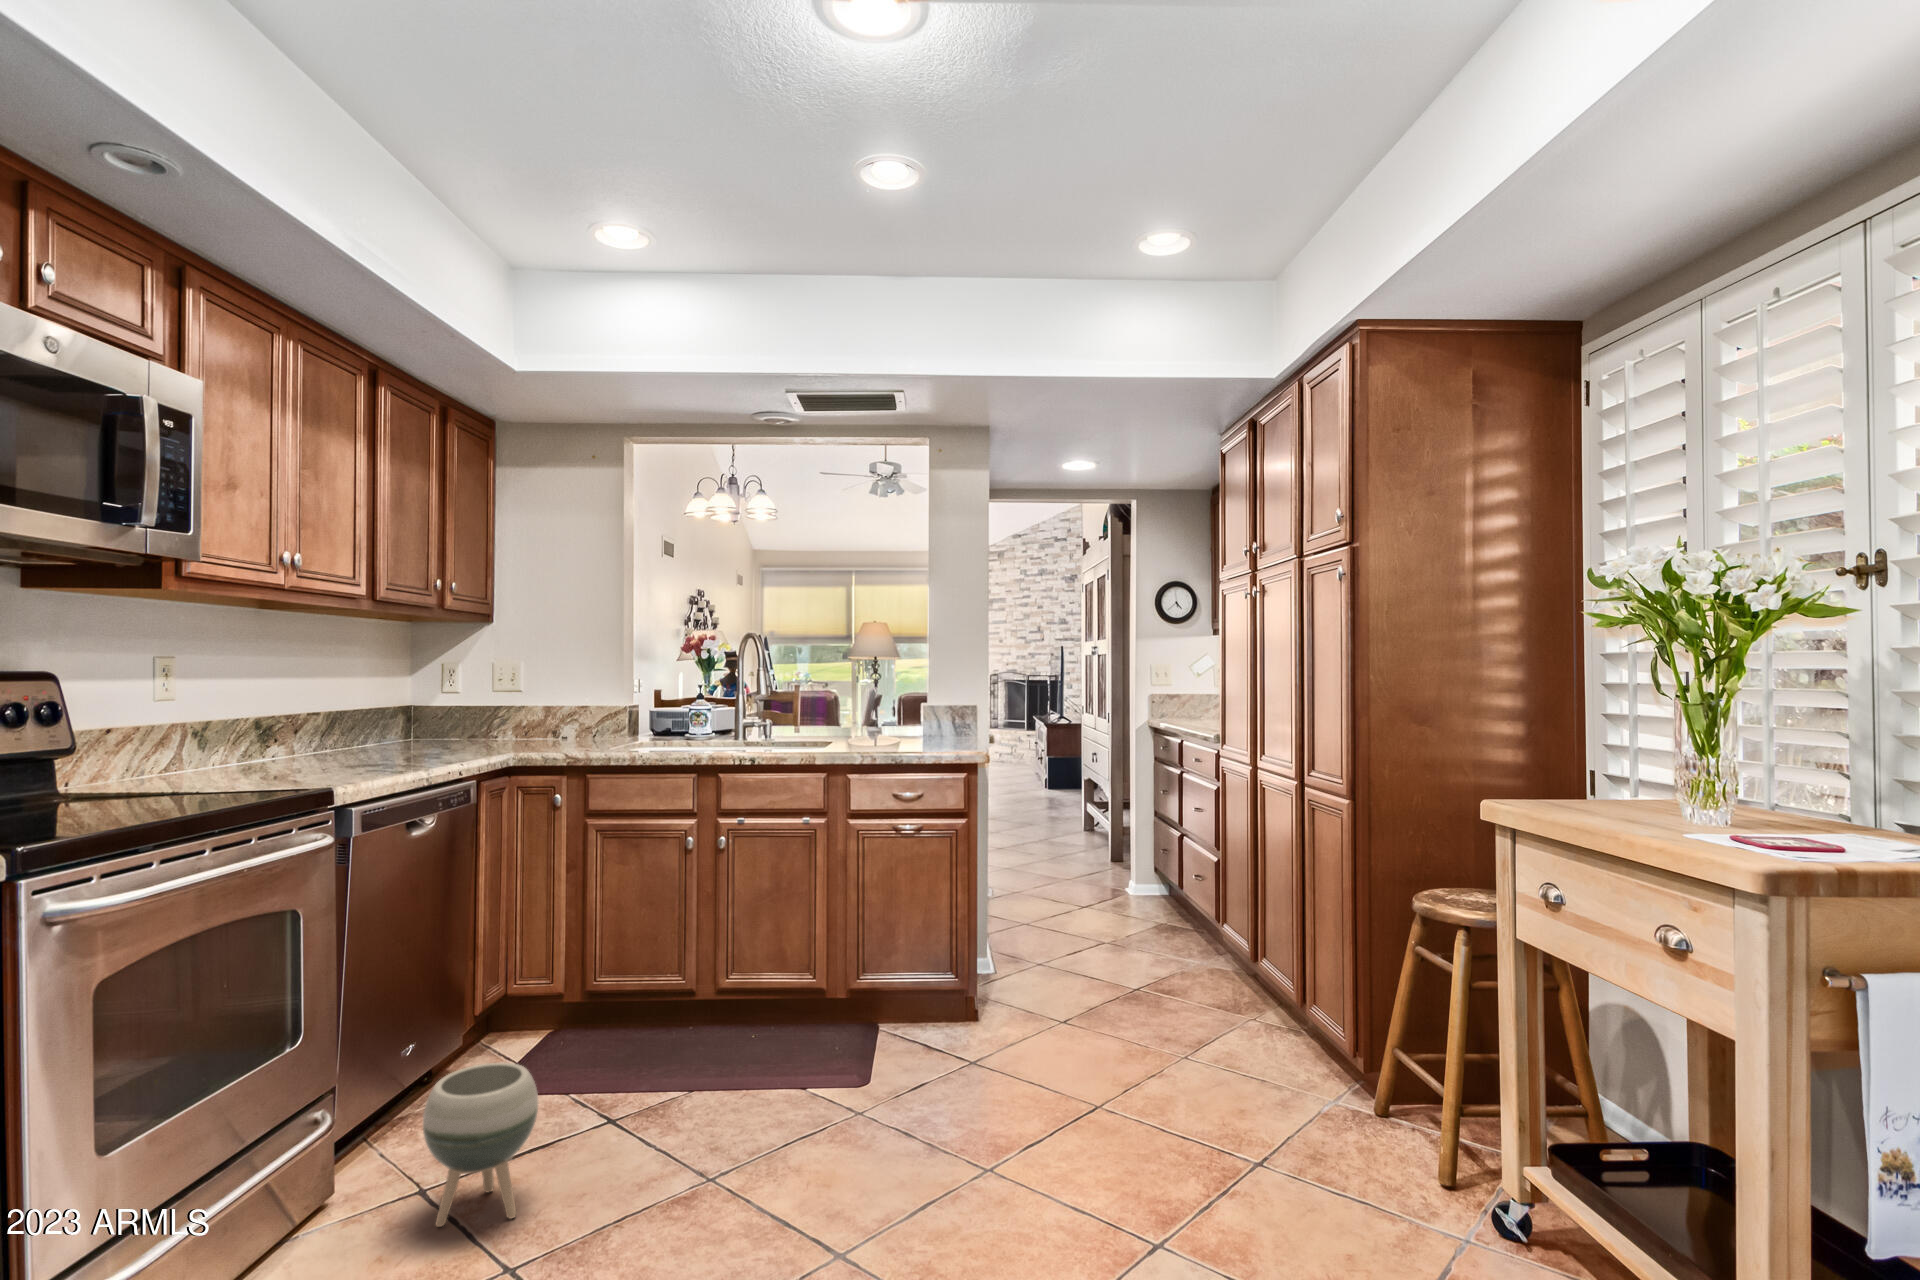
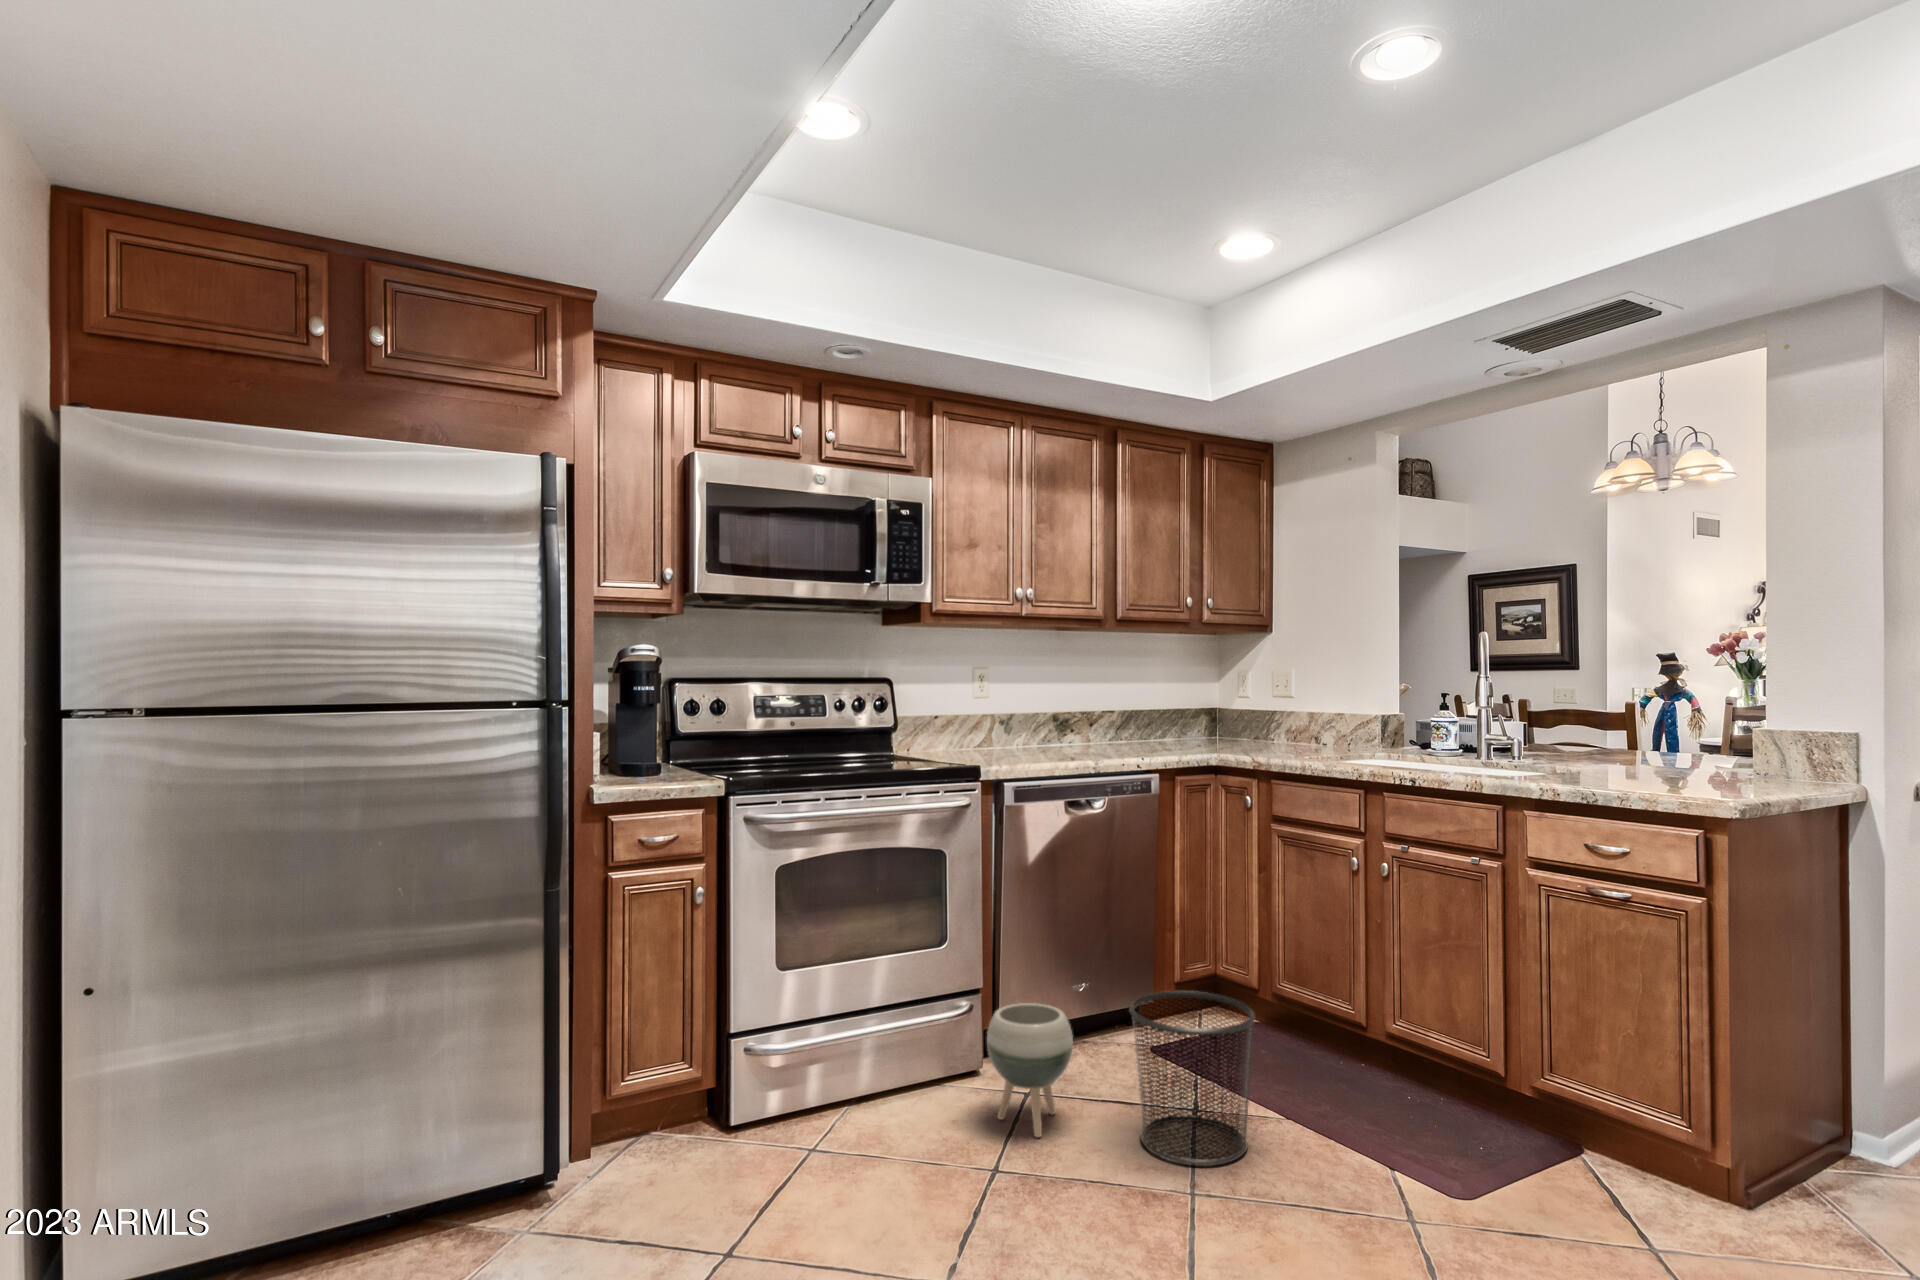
waste bin: none [591,988,722,1169] -> present [1129,991,1255,1166]

